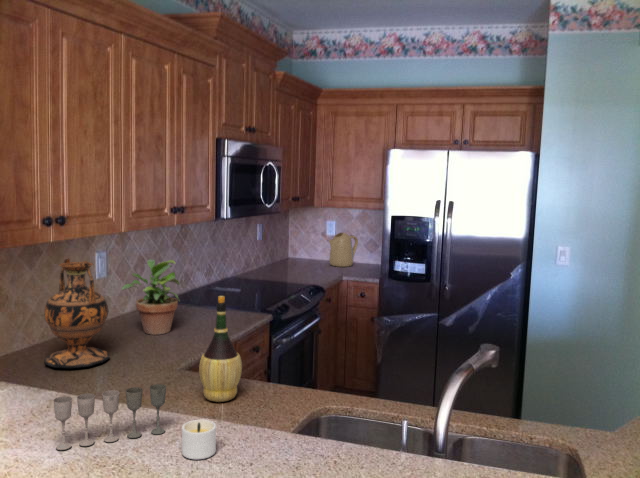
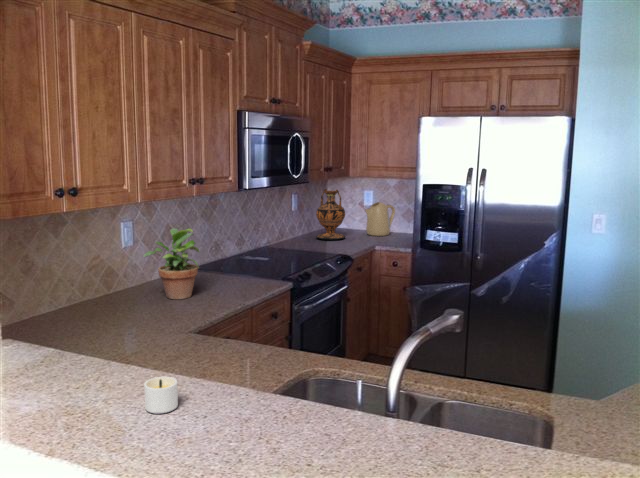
vase: present [44,259,109,368] -> present [316,189,345,240]
wine bottle: present [199,296,242,402] -> none [194,261,235,362]
wine glass: present [54,384,166,450] -> none [30,343,139,401]

